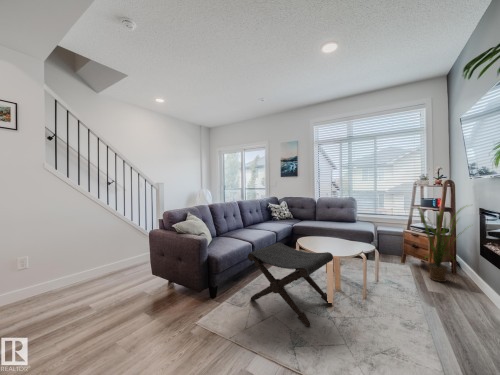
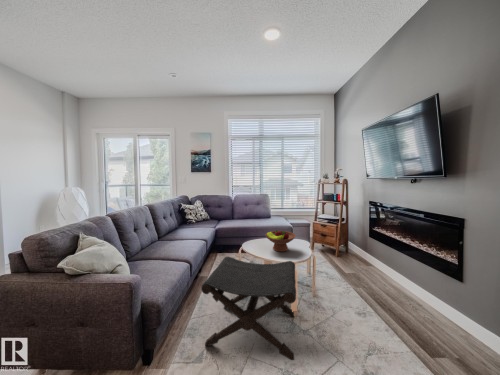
house plant: present [418,207,461,282] -> none [333,199,371,263]
fruit bowl: none [319,227,350,248] -> present [265,230,296,252]

